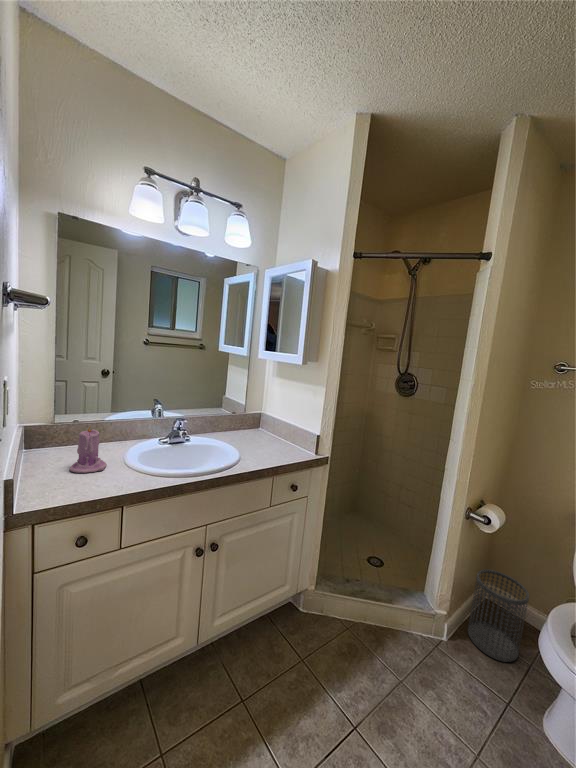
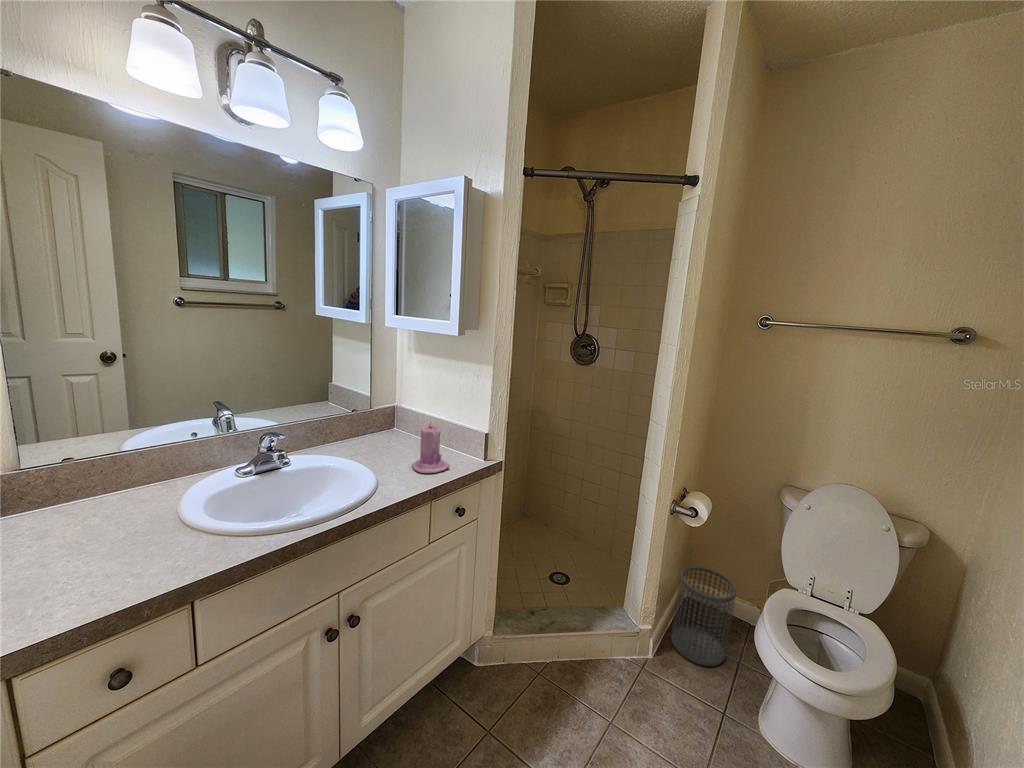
candle: present [70,427,107,473] -> present [412,423,450,473]

